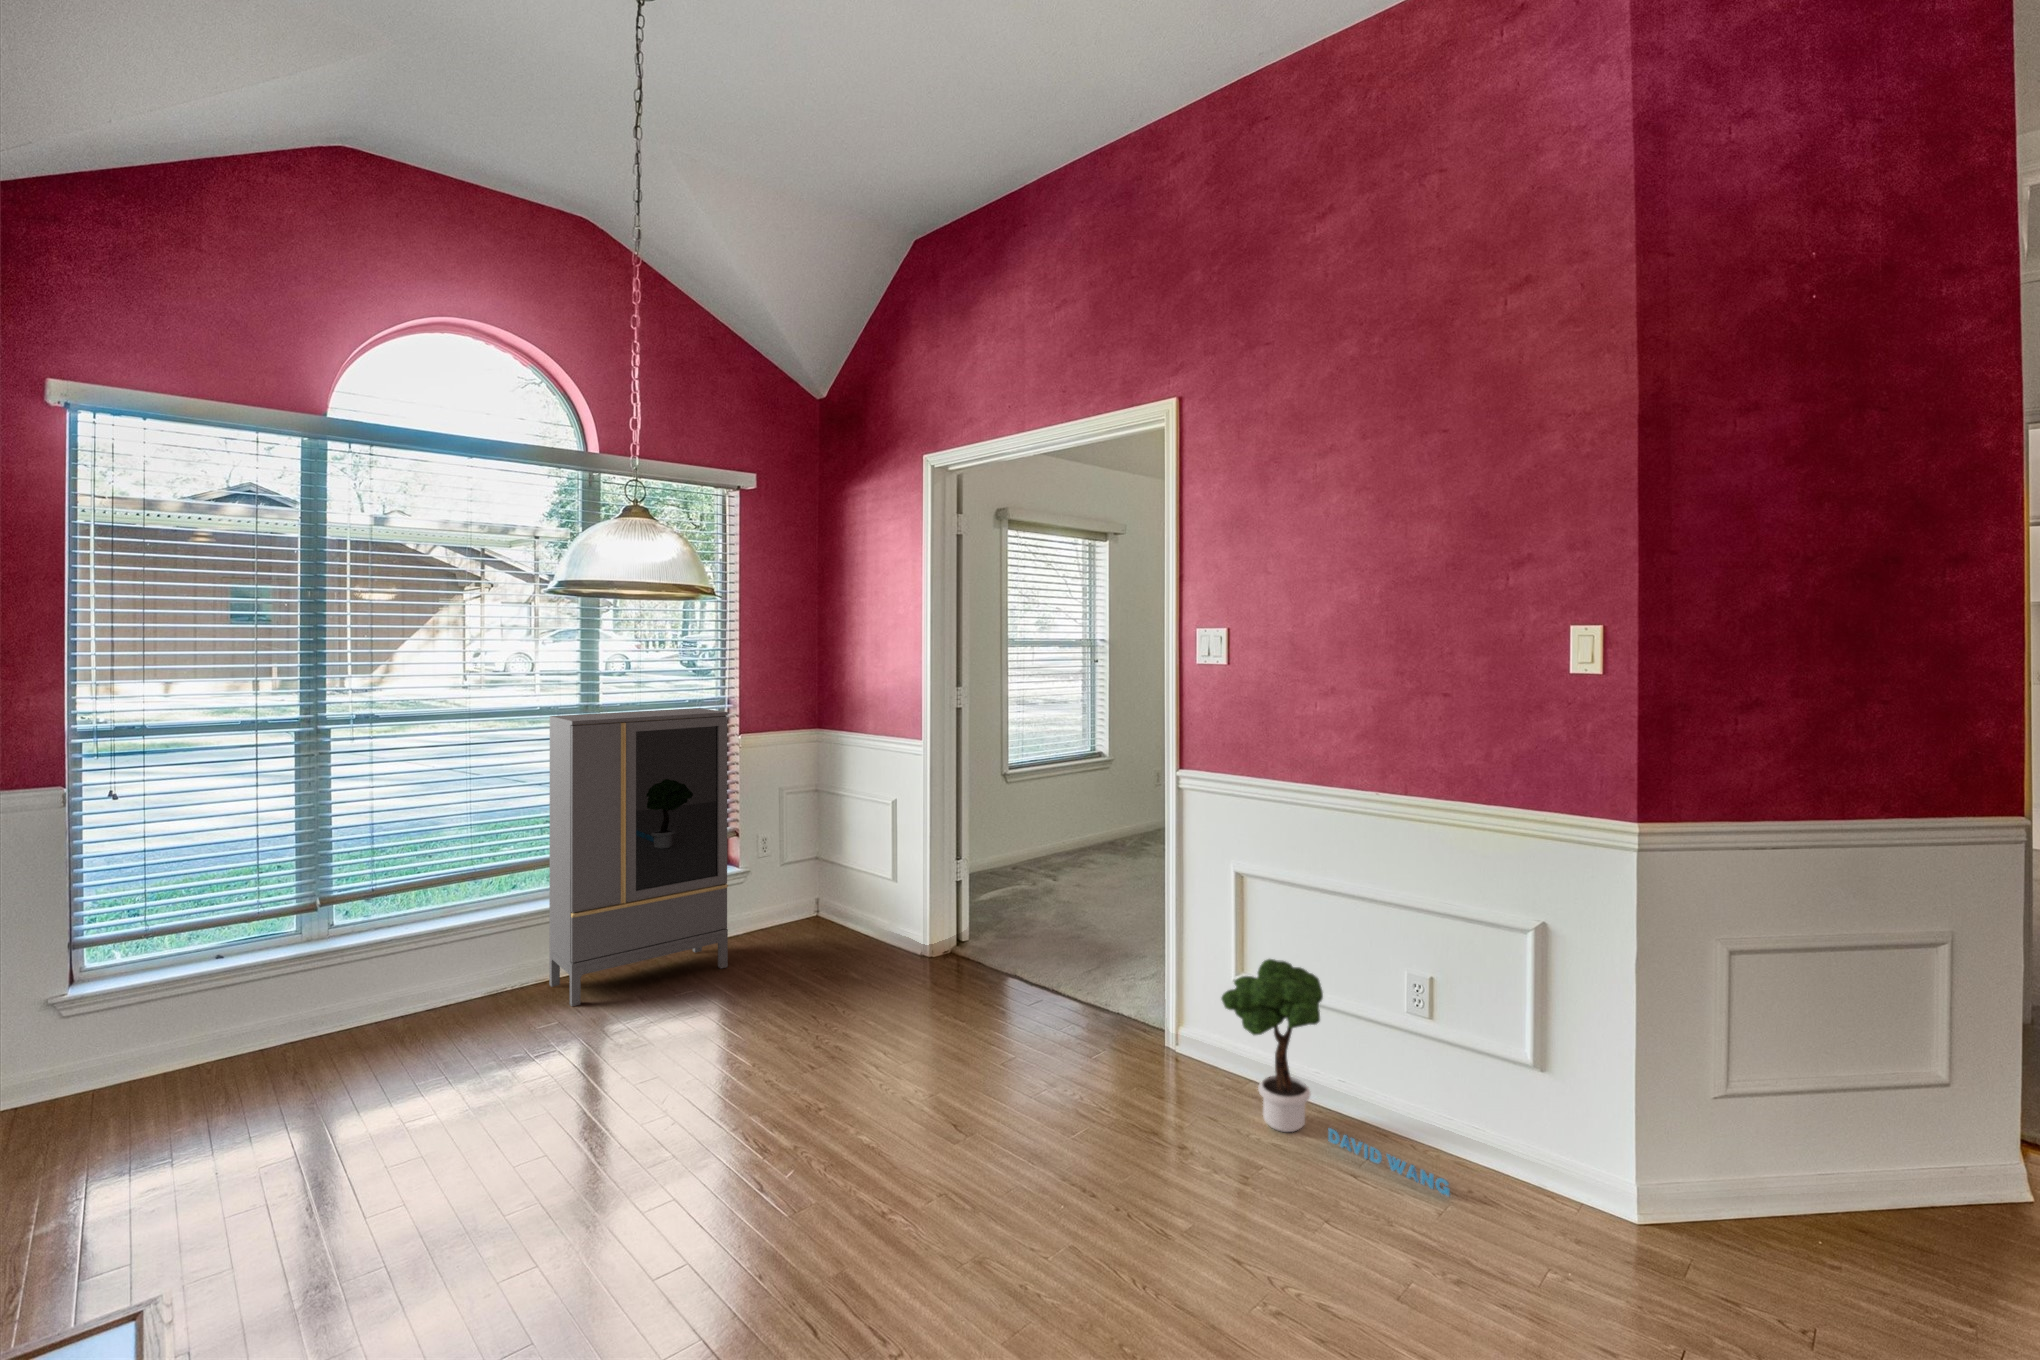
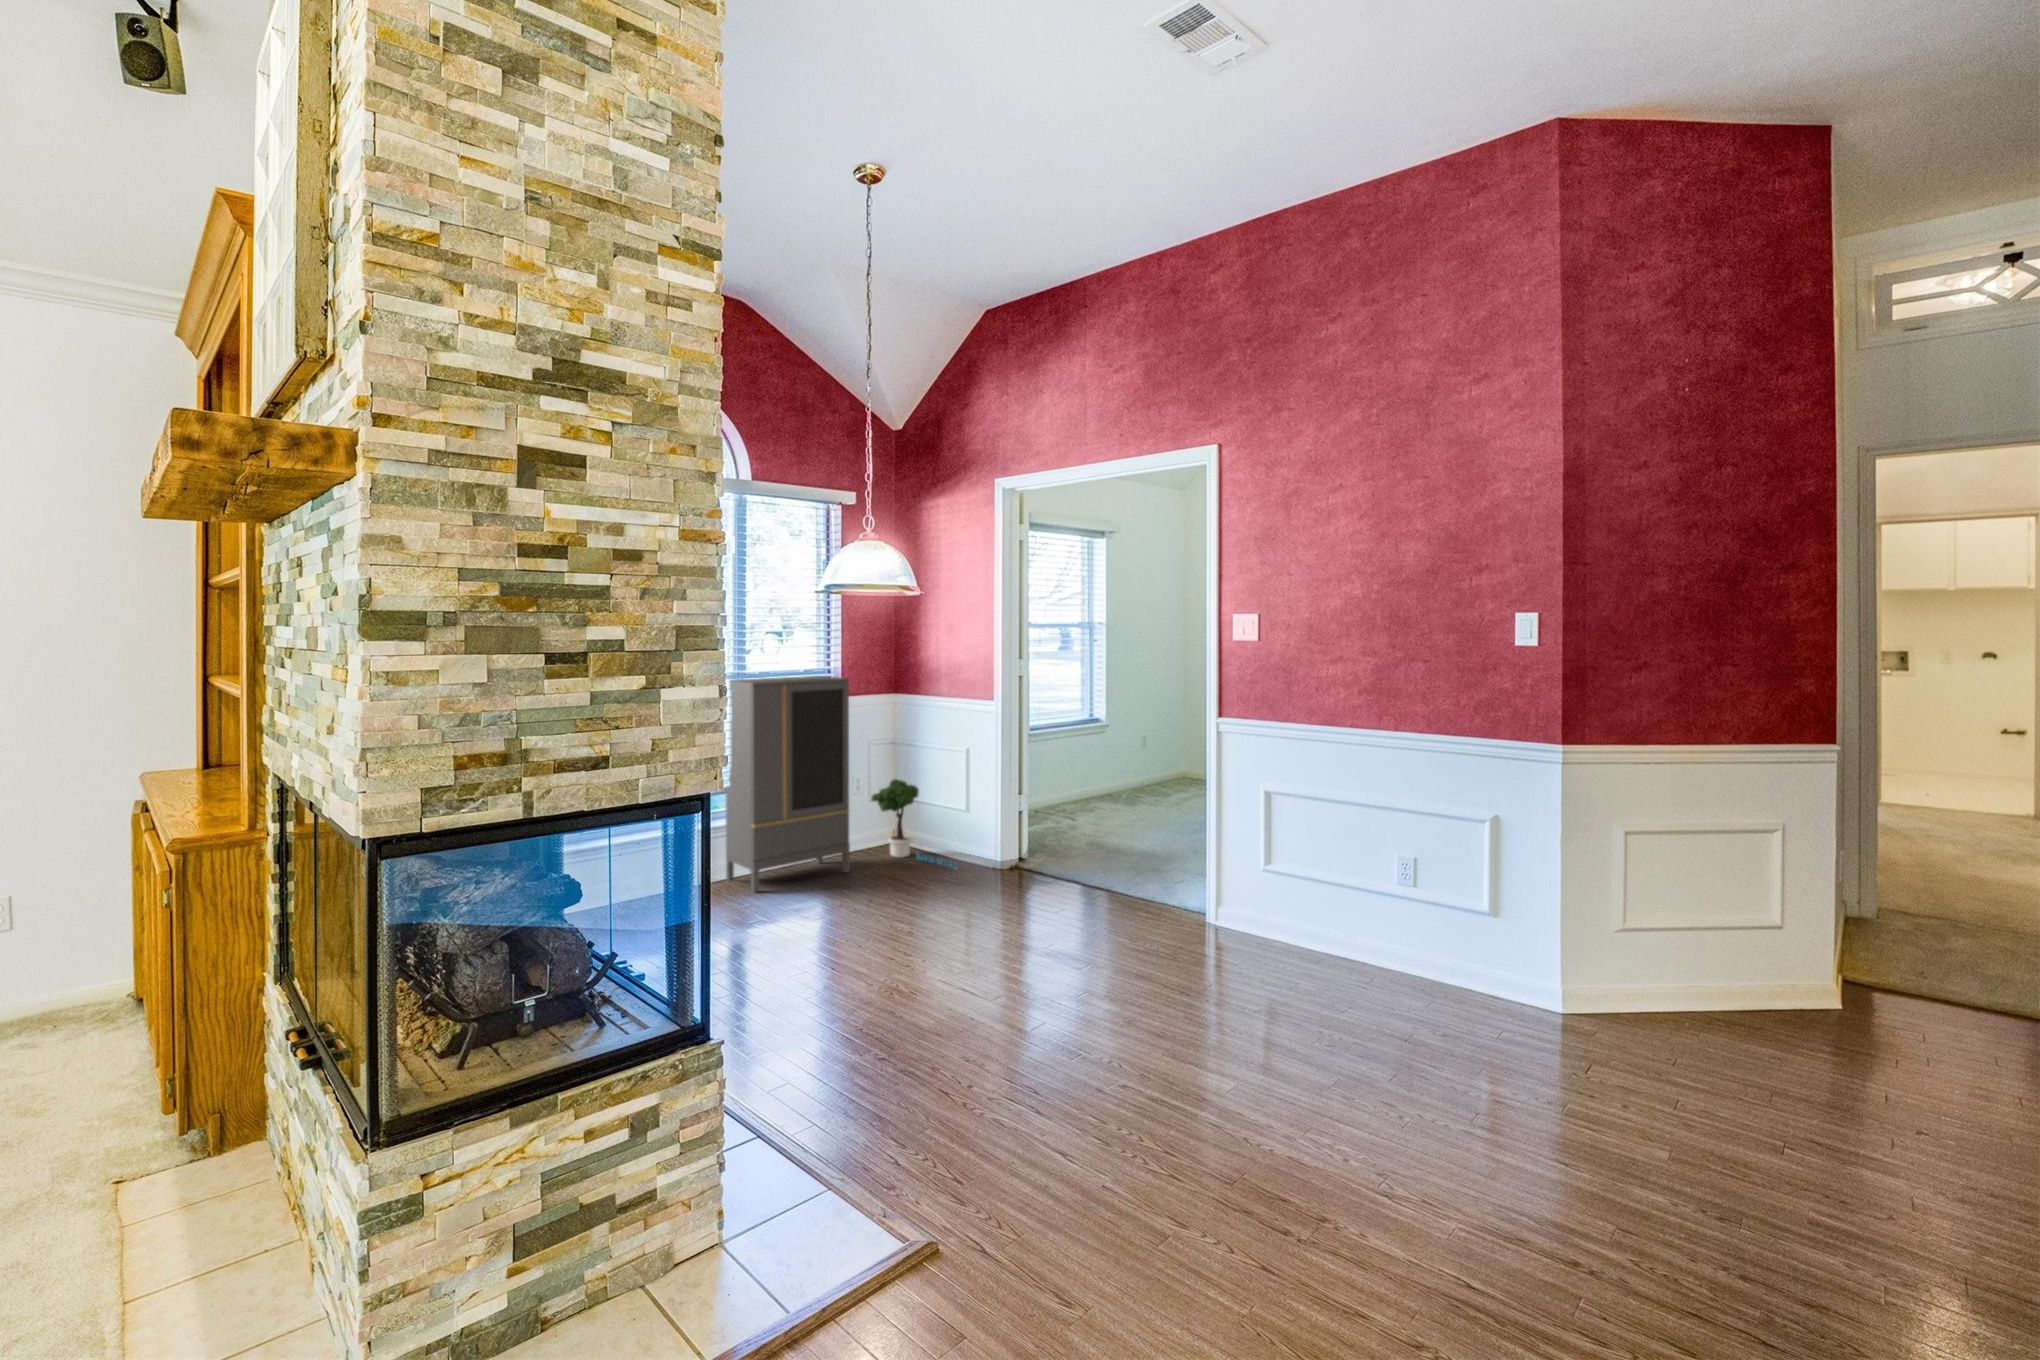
potted tree: present [1221,959,1450,1196] -> present [871,779,956,869]

